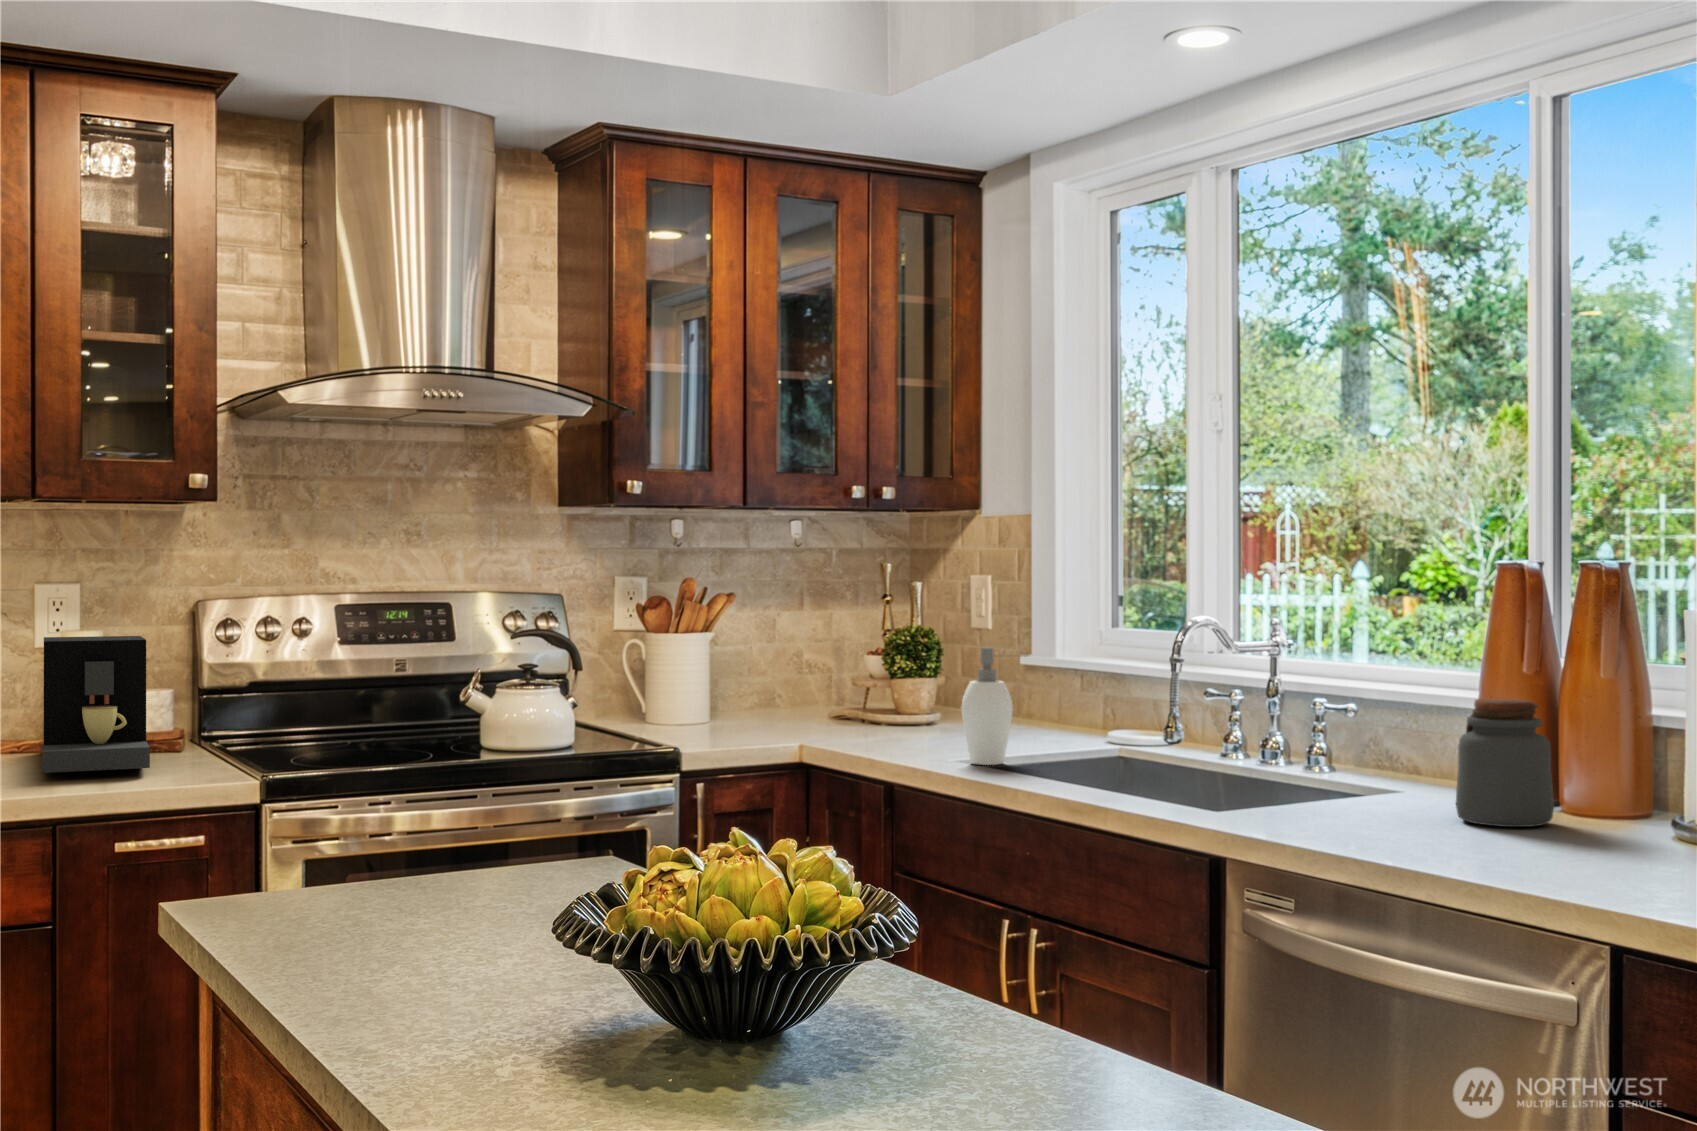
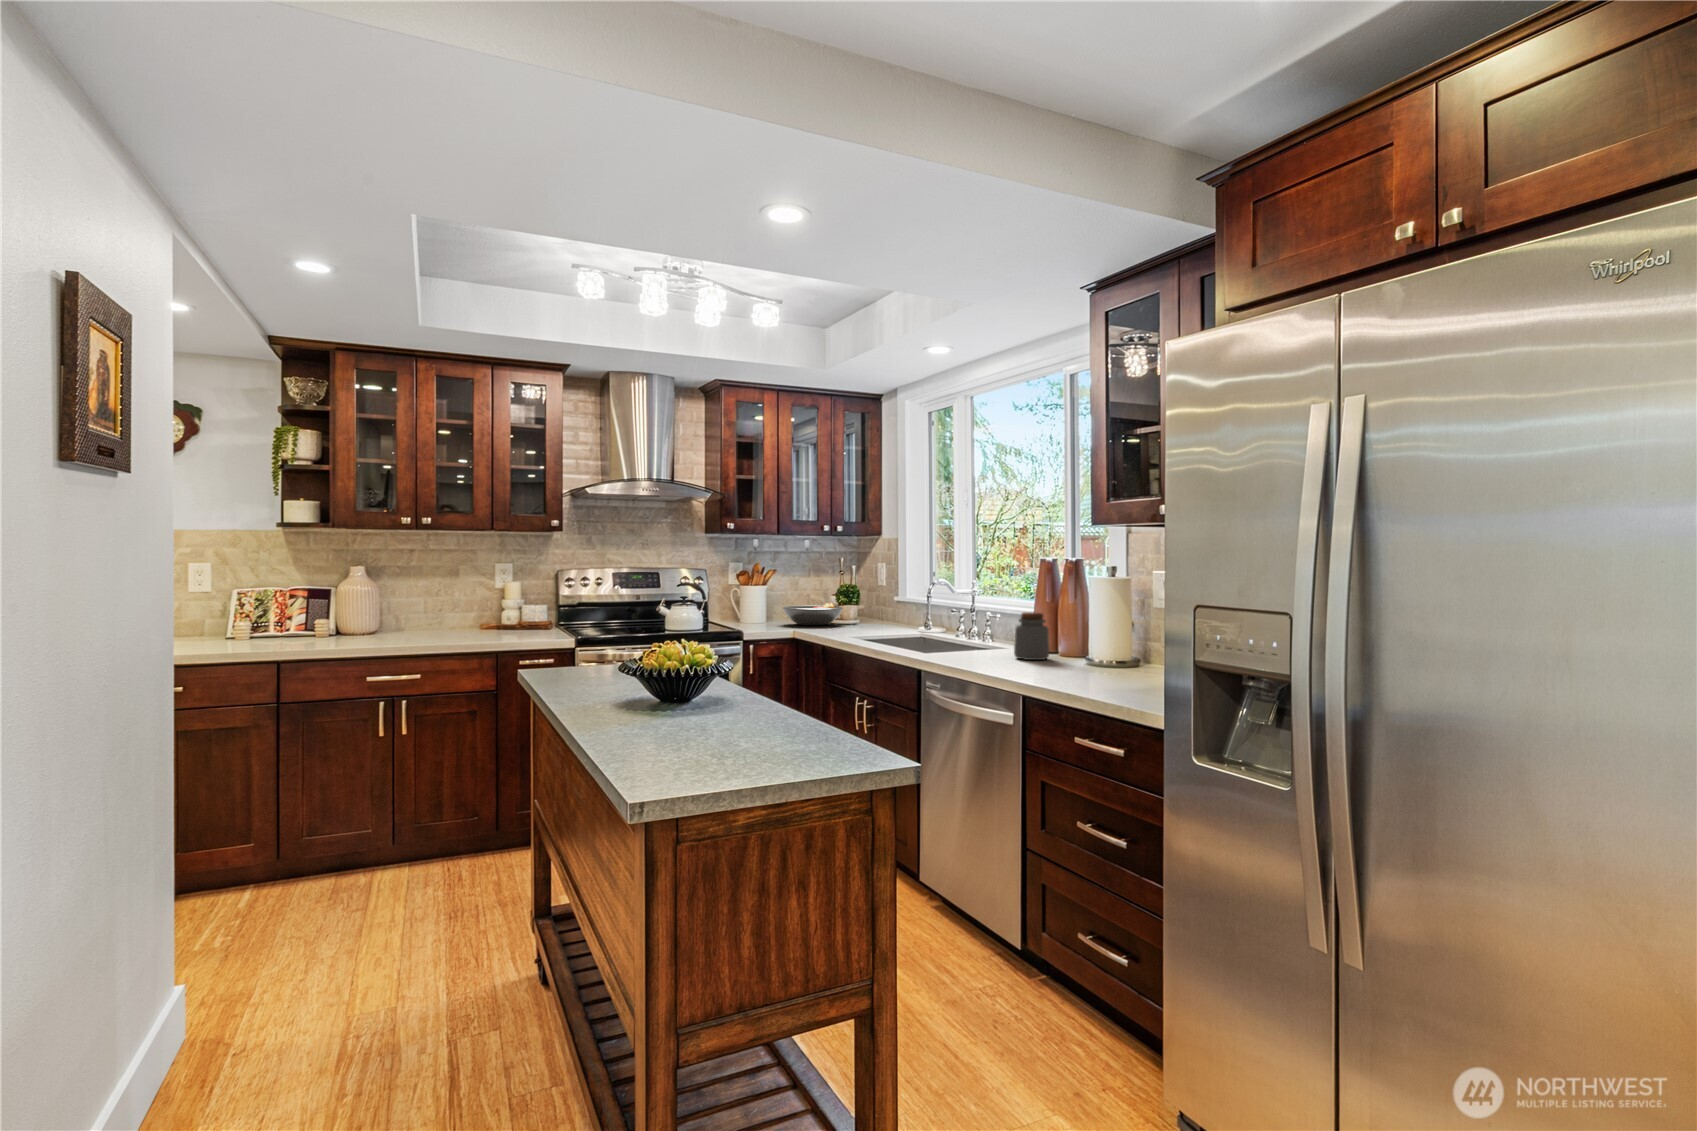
coffee maker: present [42,636,150,773] -> none [496,584,537,635]
soap dispenser: present [961,647,1013,765] -> none [851,592,878,638]
fruit bowl: none [756,671,903,727] -> present [783,602,843,625]

